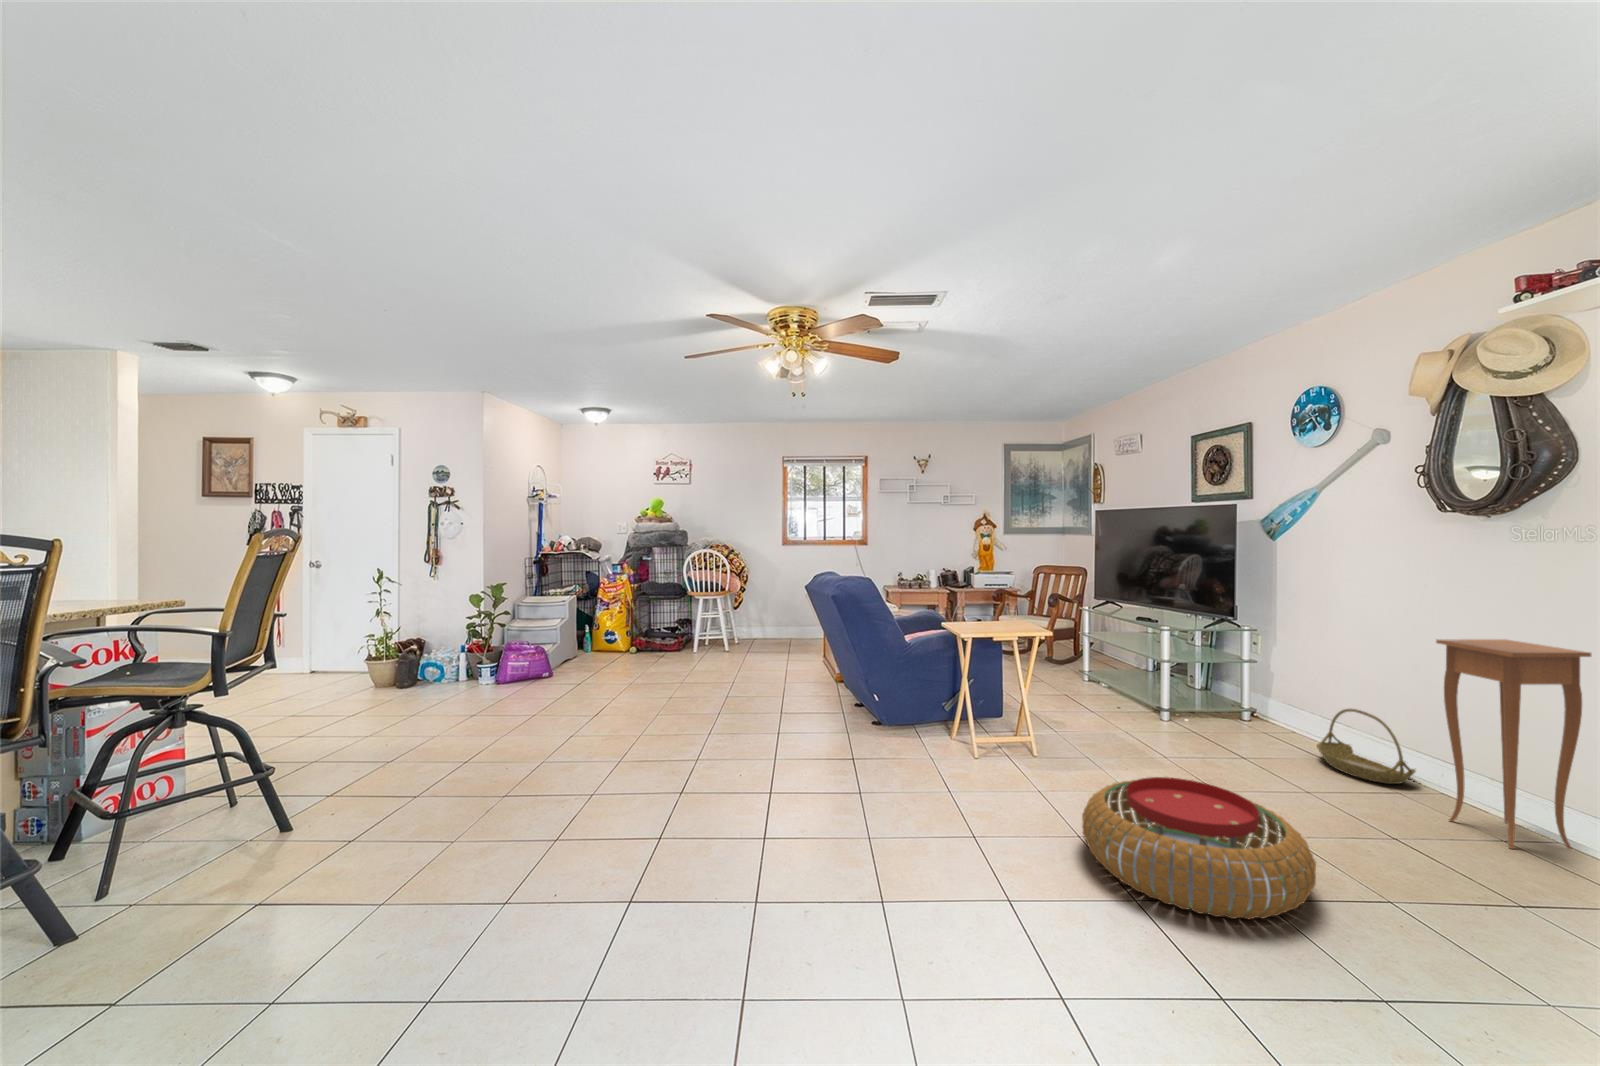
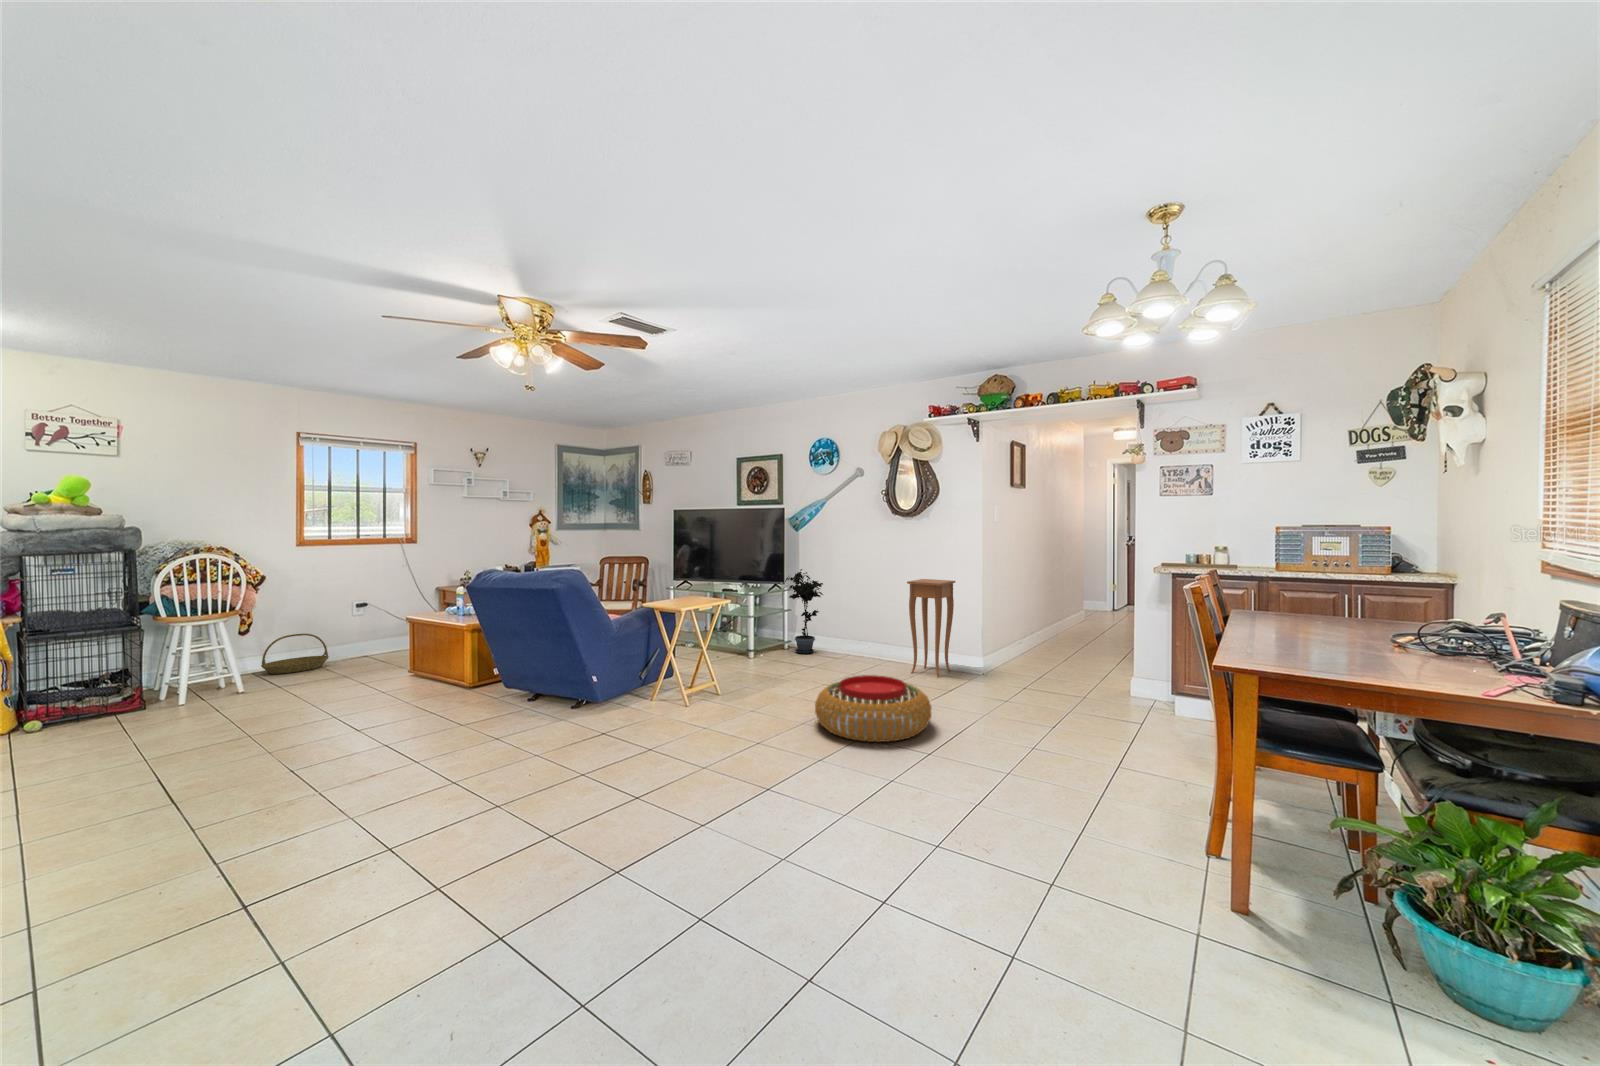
potted plant: none [1236,599,1311,735] -> present [785,569,823,654]
basket: present [1317,709,1416,784] -> present [261,634,329,674]

